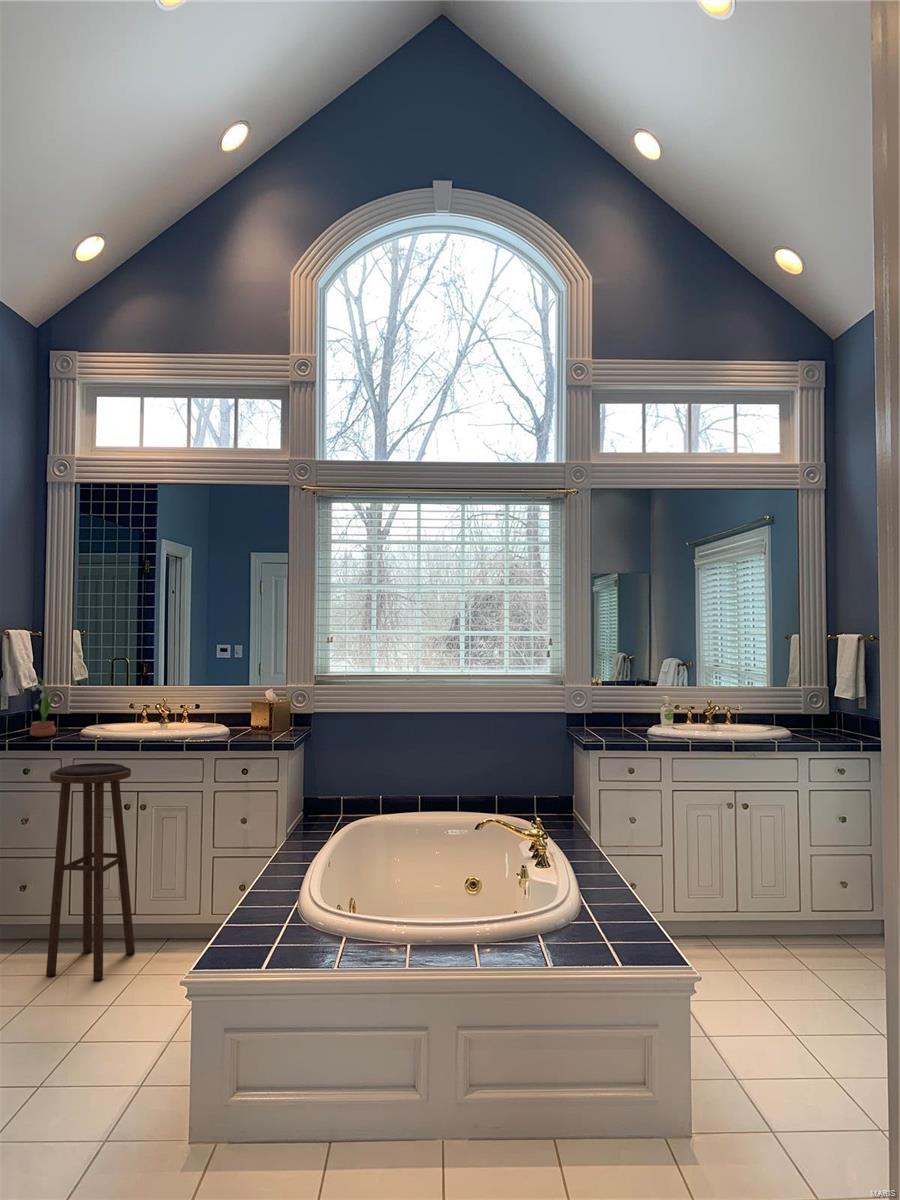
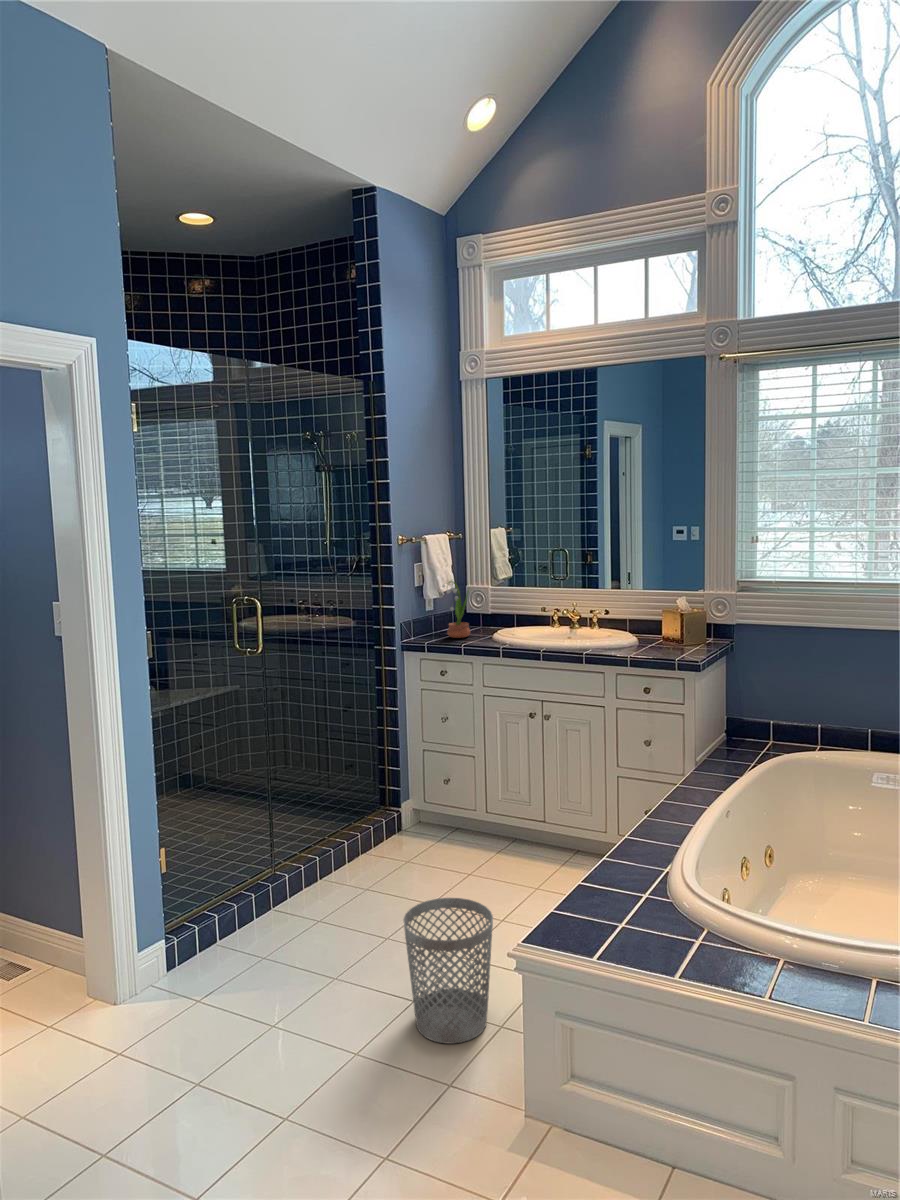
stool: present [46,763,135,980] -> none [452,671,540,884]
wastebasket: none [43,968,138,1115] -> present [403,898,493,1044]

